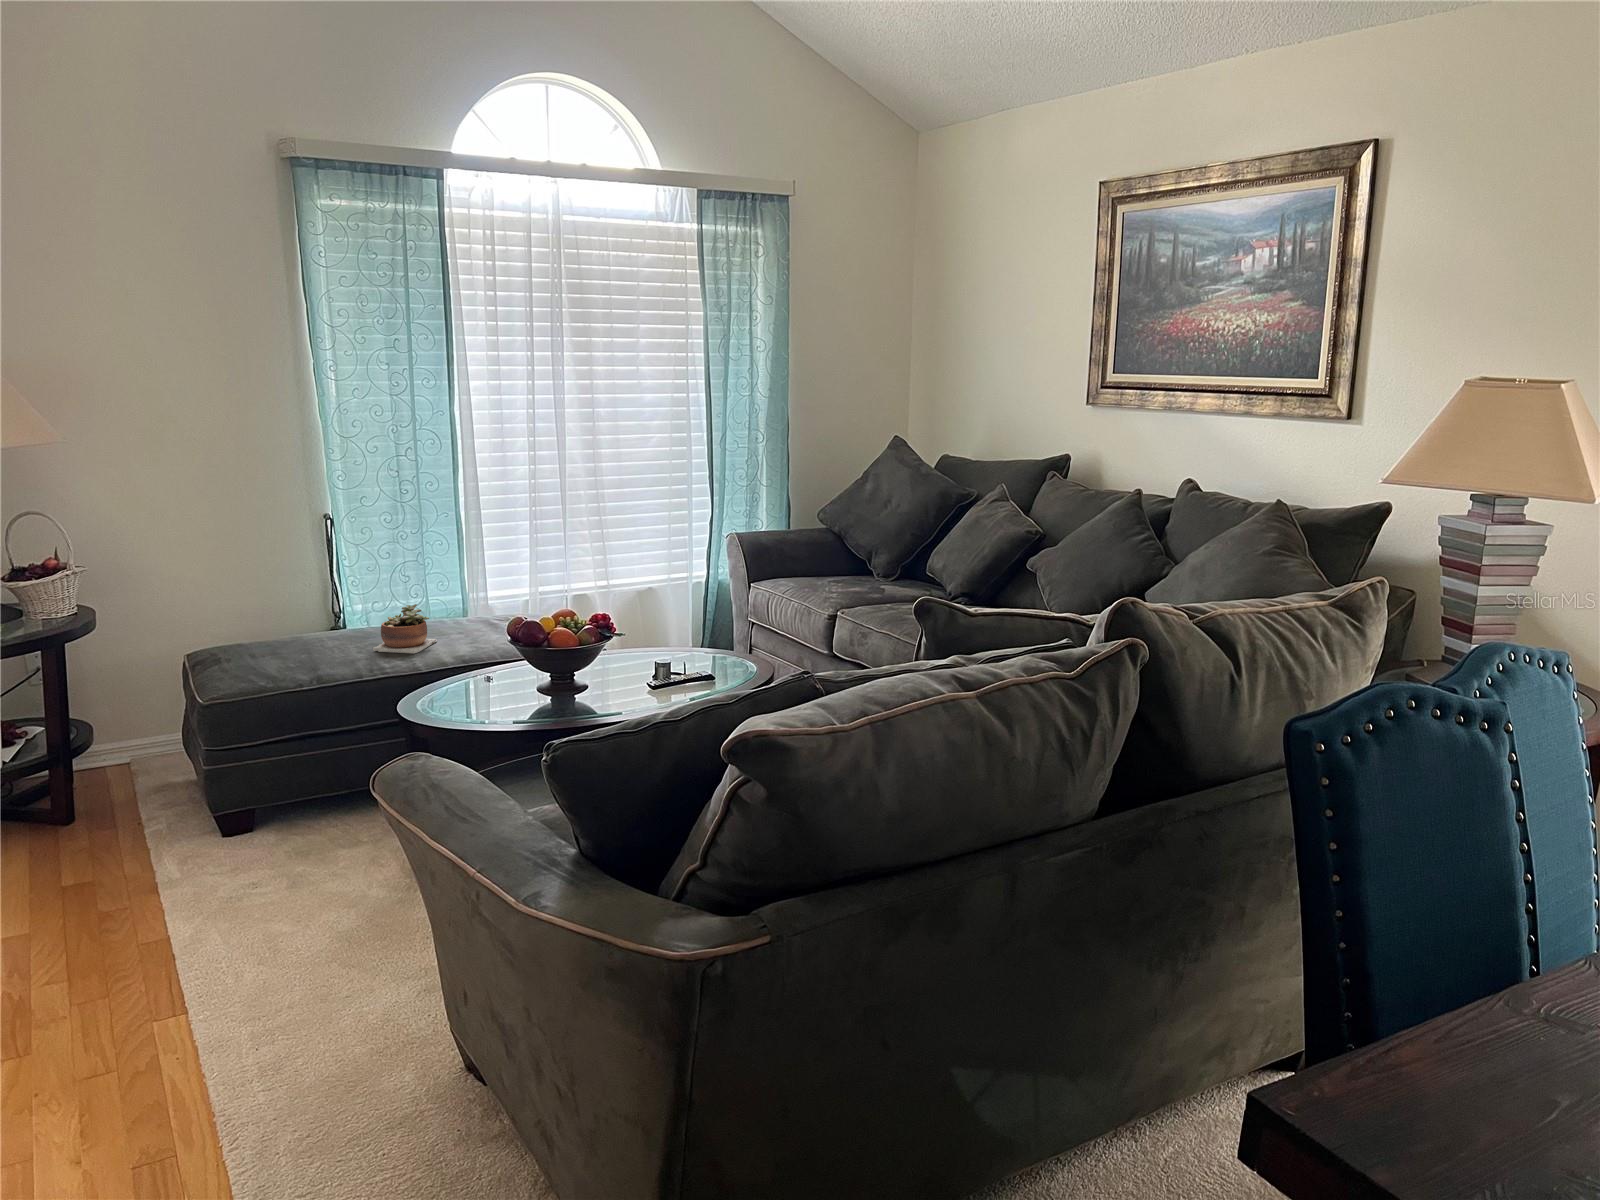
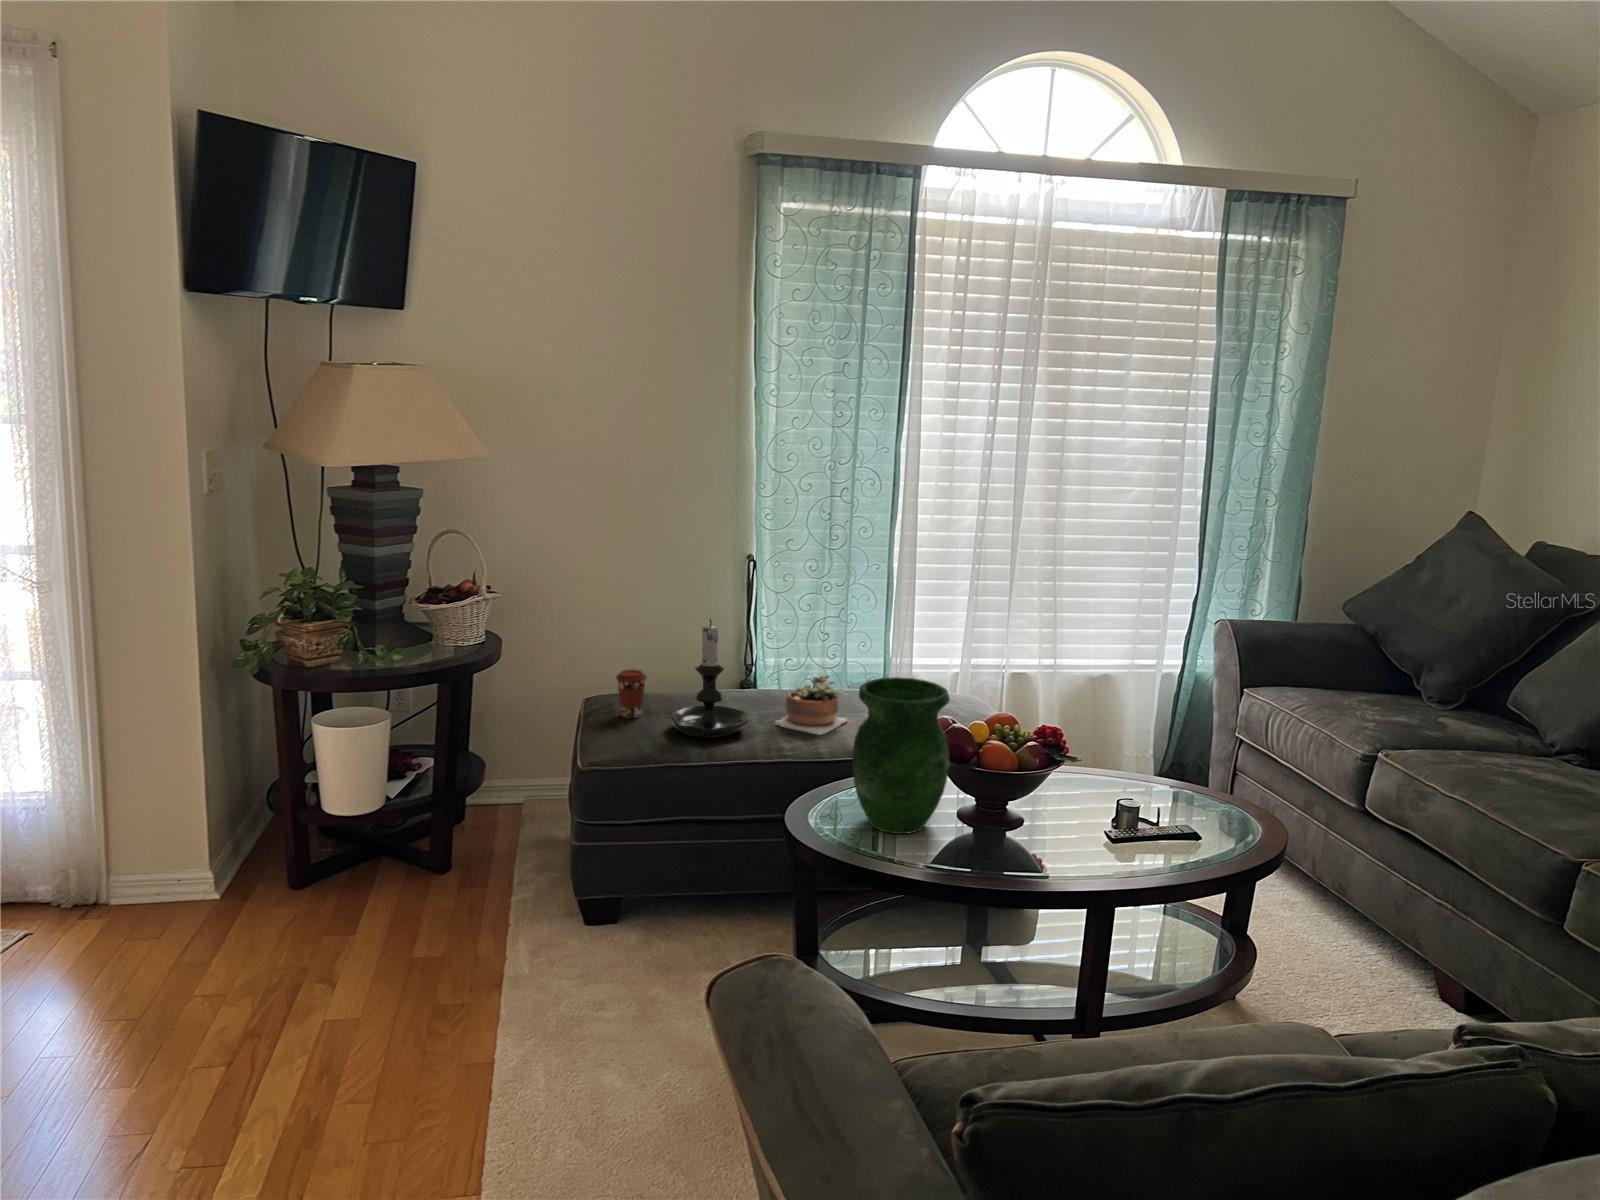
candle holder: none [277,566,351,667] -> present [670,619,748,738]
vase: none [447,588,526,708] -> present [852,677,949,834]
coffee cup: none [219,620,250,662] -> present [616,669,647,718]

